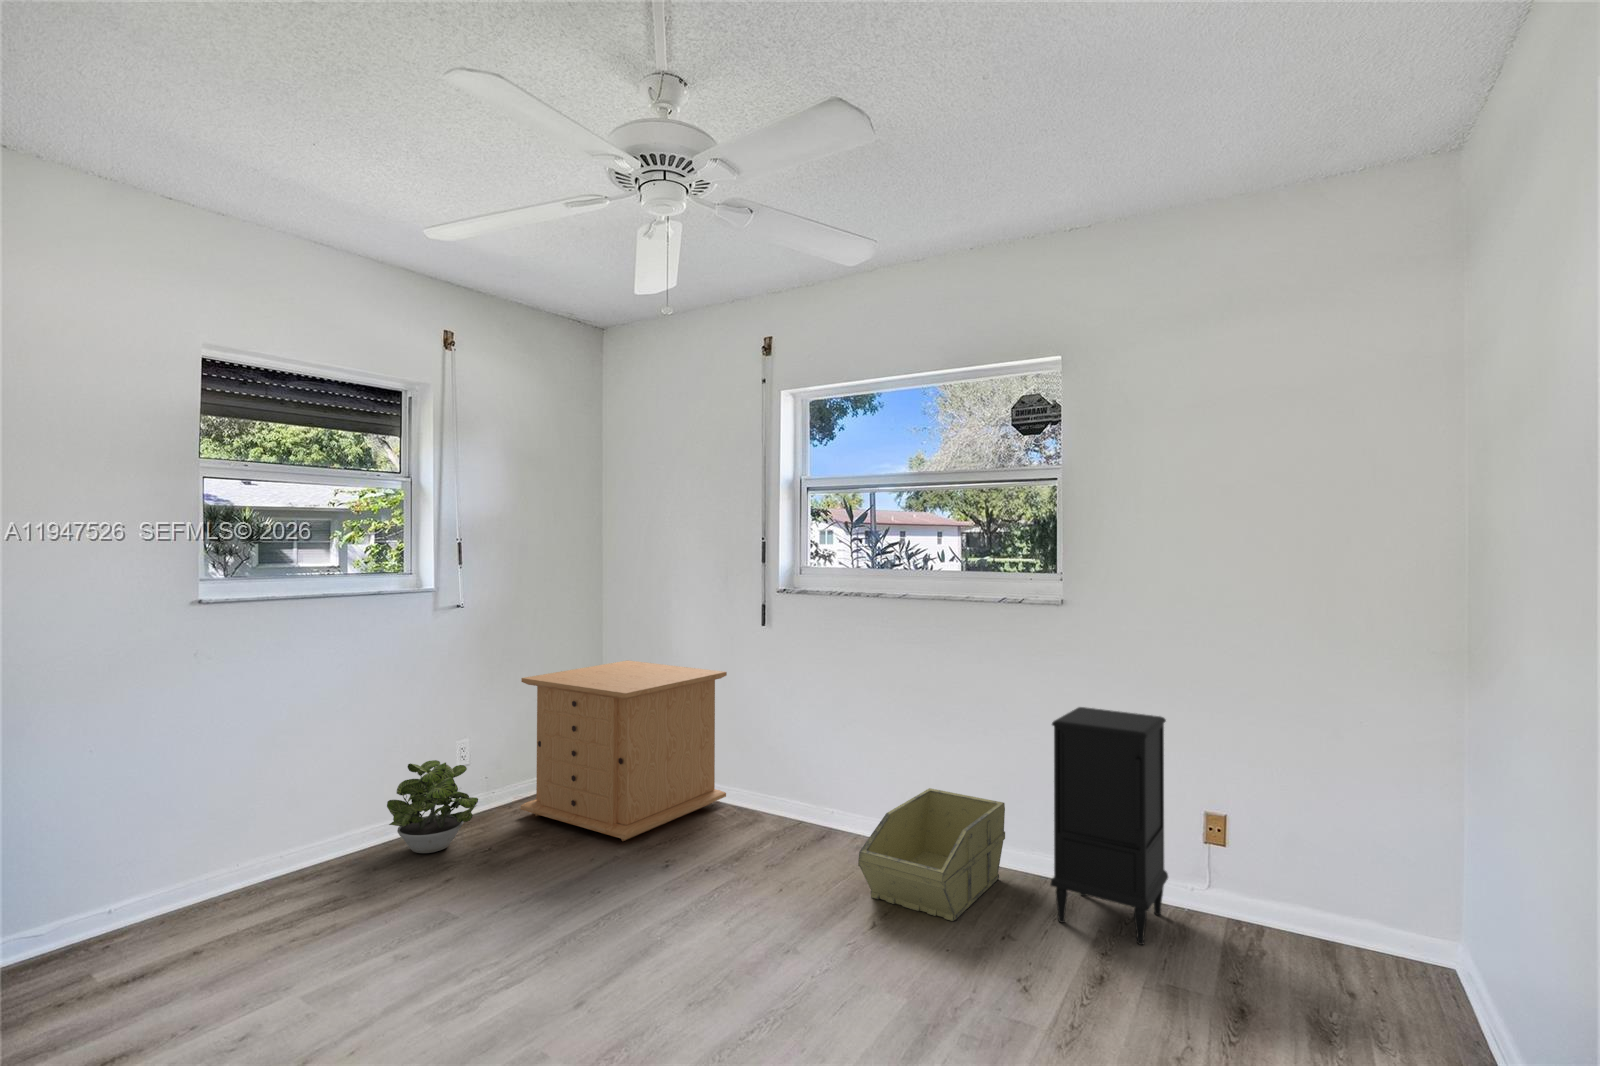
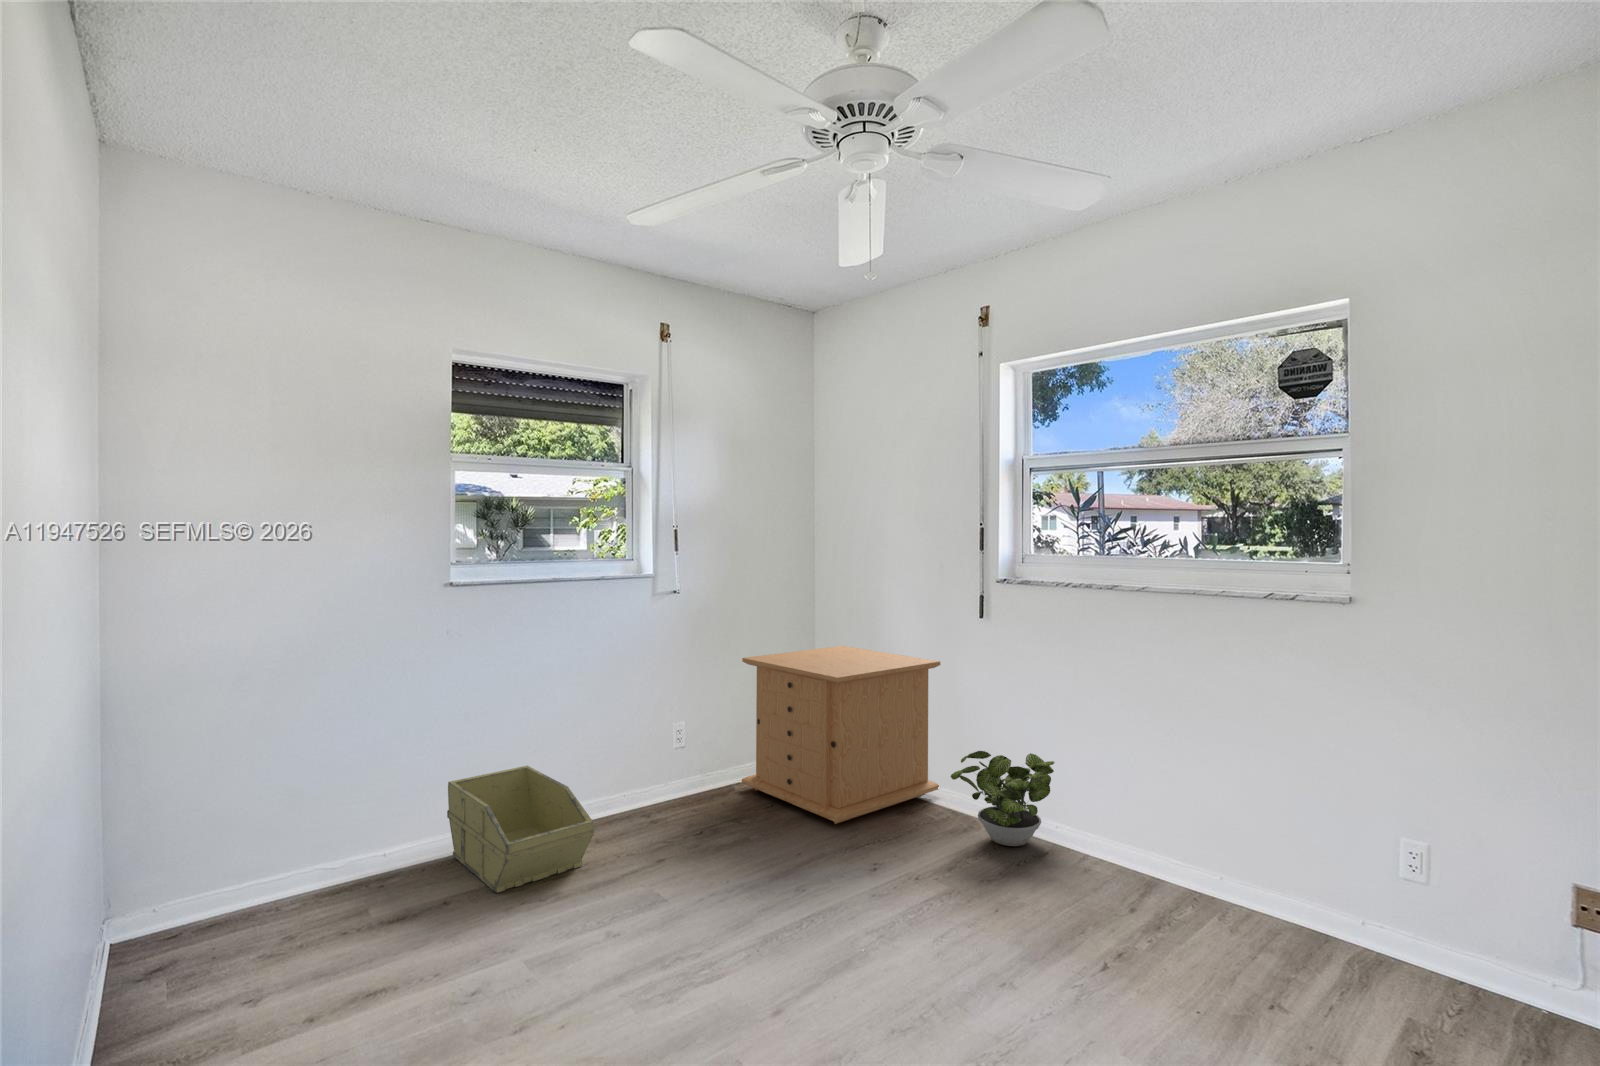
nightstand: present [1050,707,1168,945] -> none [1328,723,1500,1027]
potted plant: present [387,760,478,853] -> present [951,751,1055,846]
storage bin: present [858,788,1005,921] -> present [447,766,594,893]

